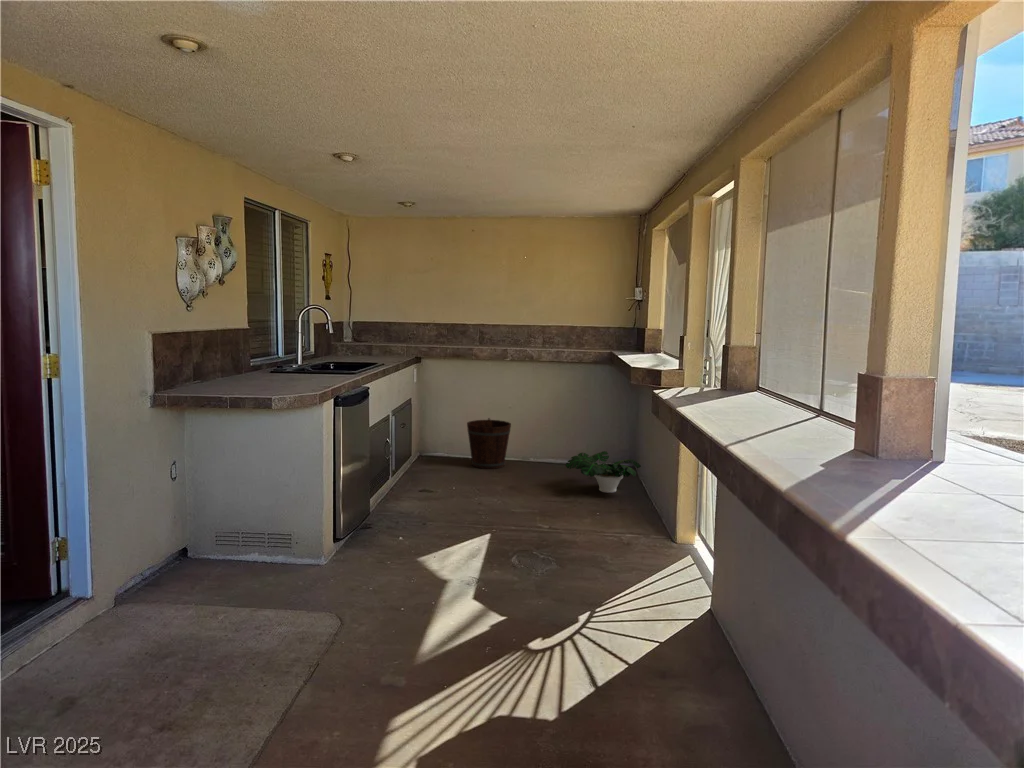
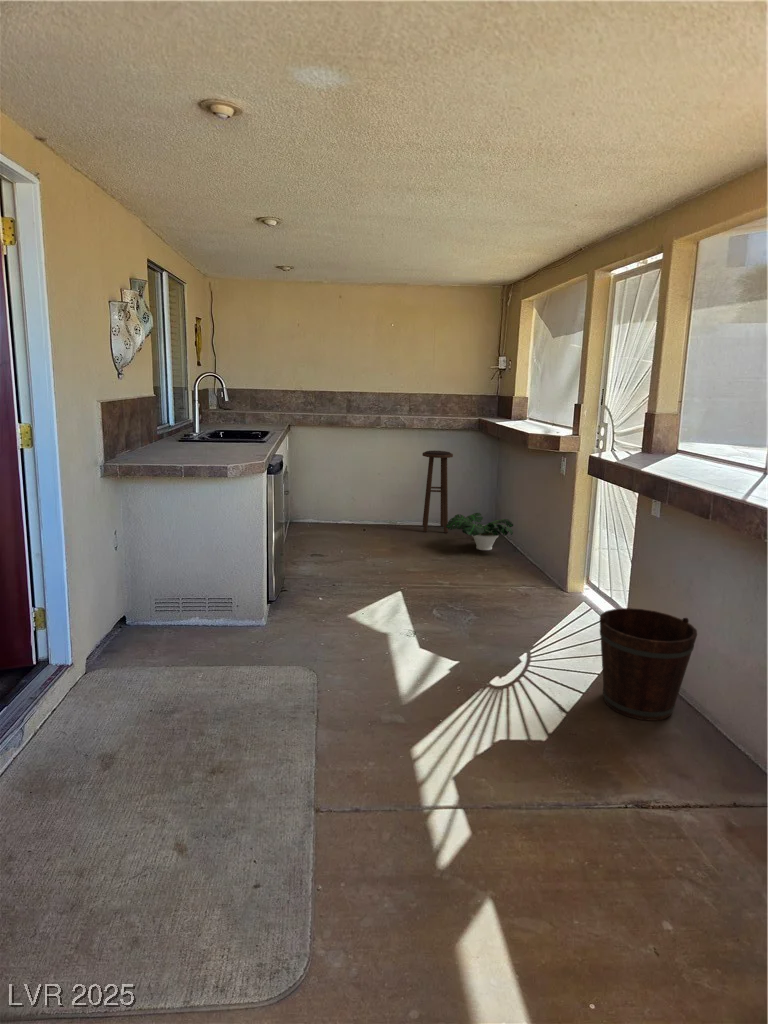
stool: none [551,384,583,472] -> present [422,451,453,533]
bucket: present [467,418,511,469] -> present [600,608,697,721]

